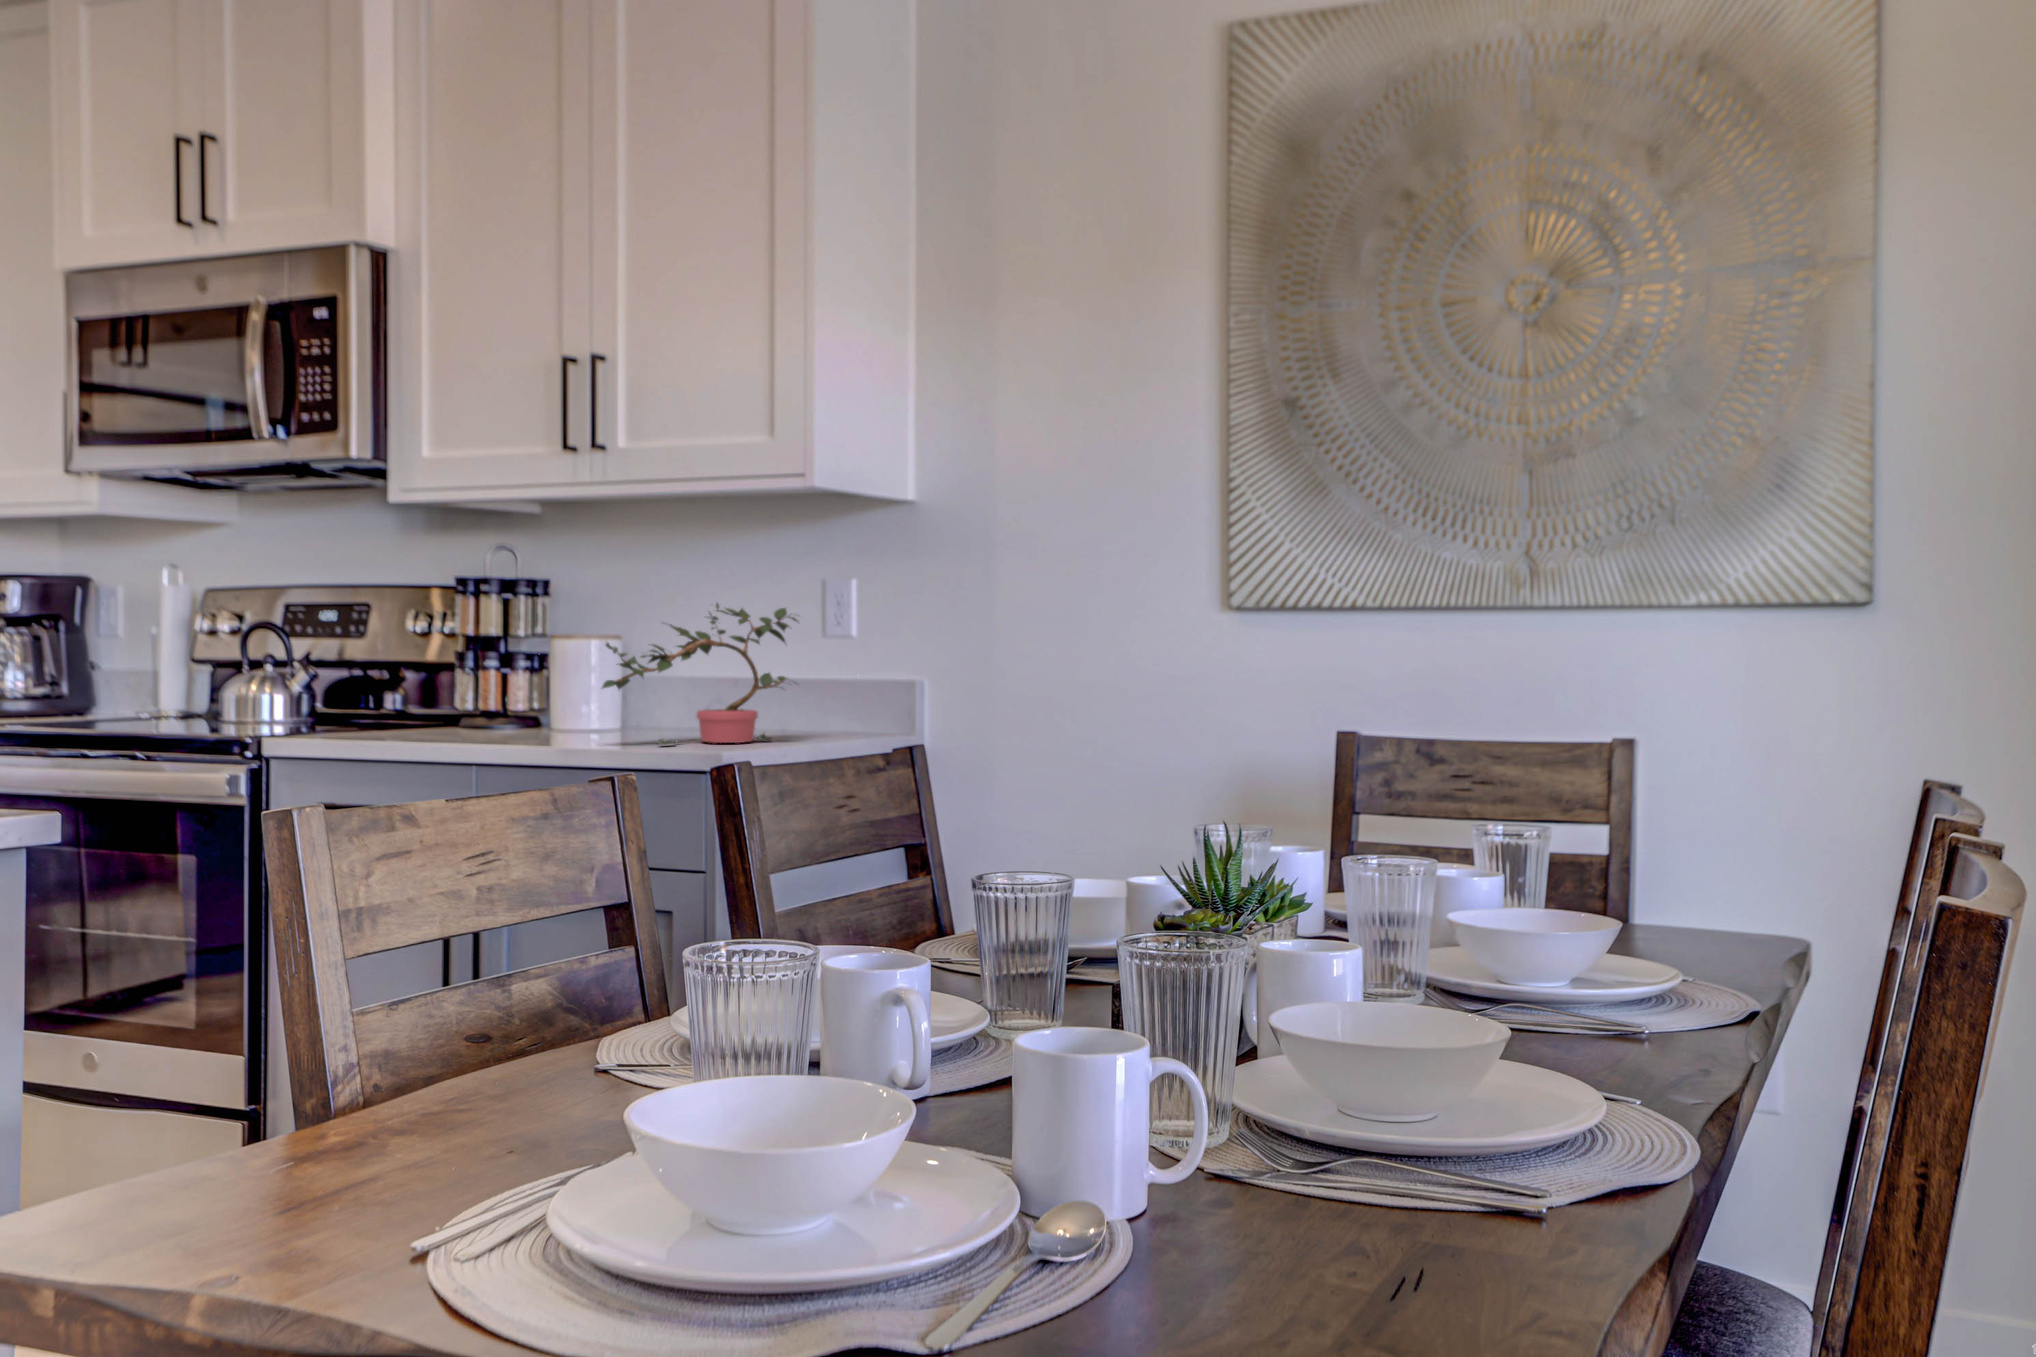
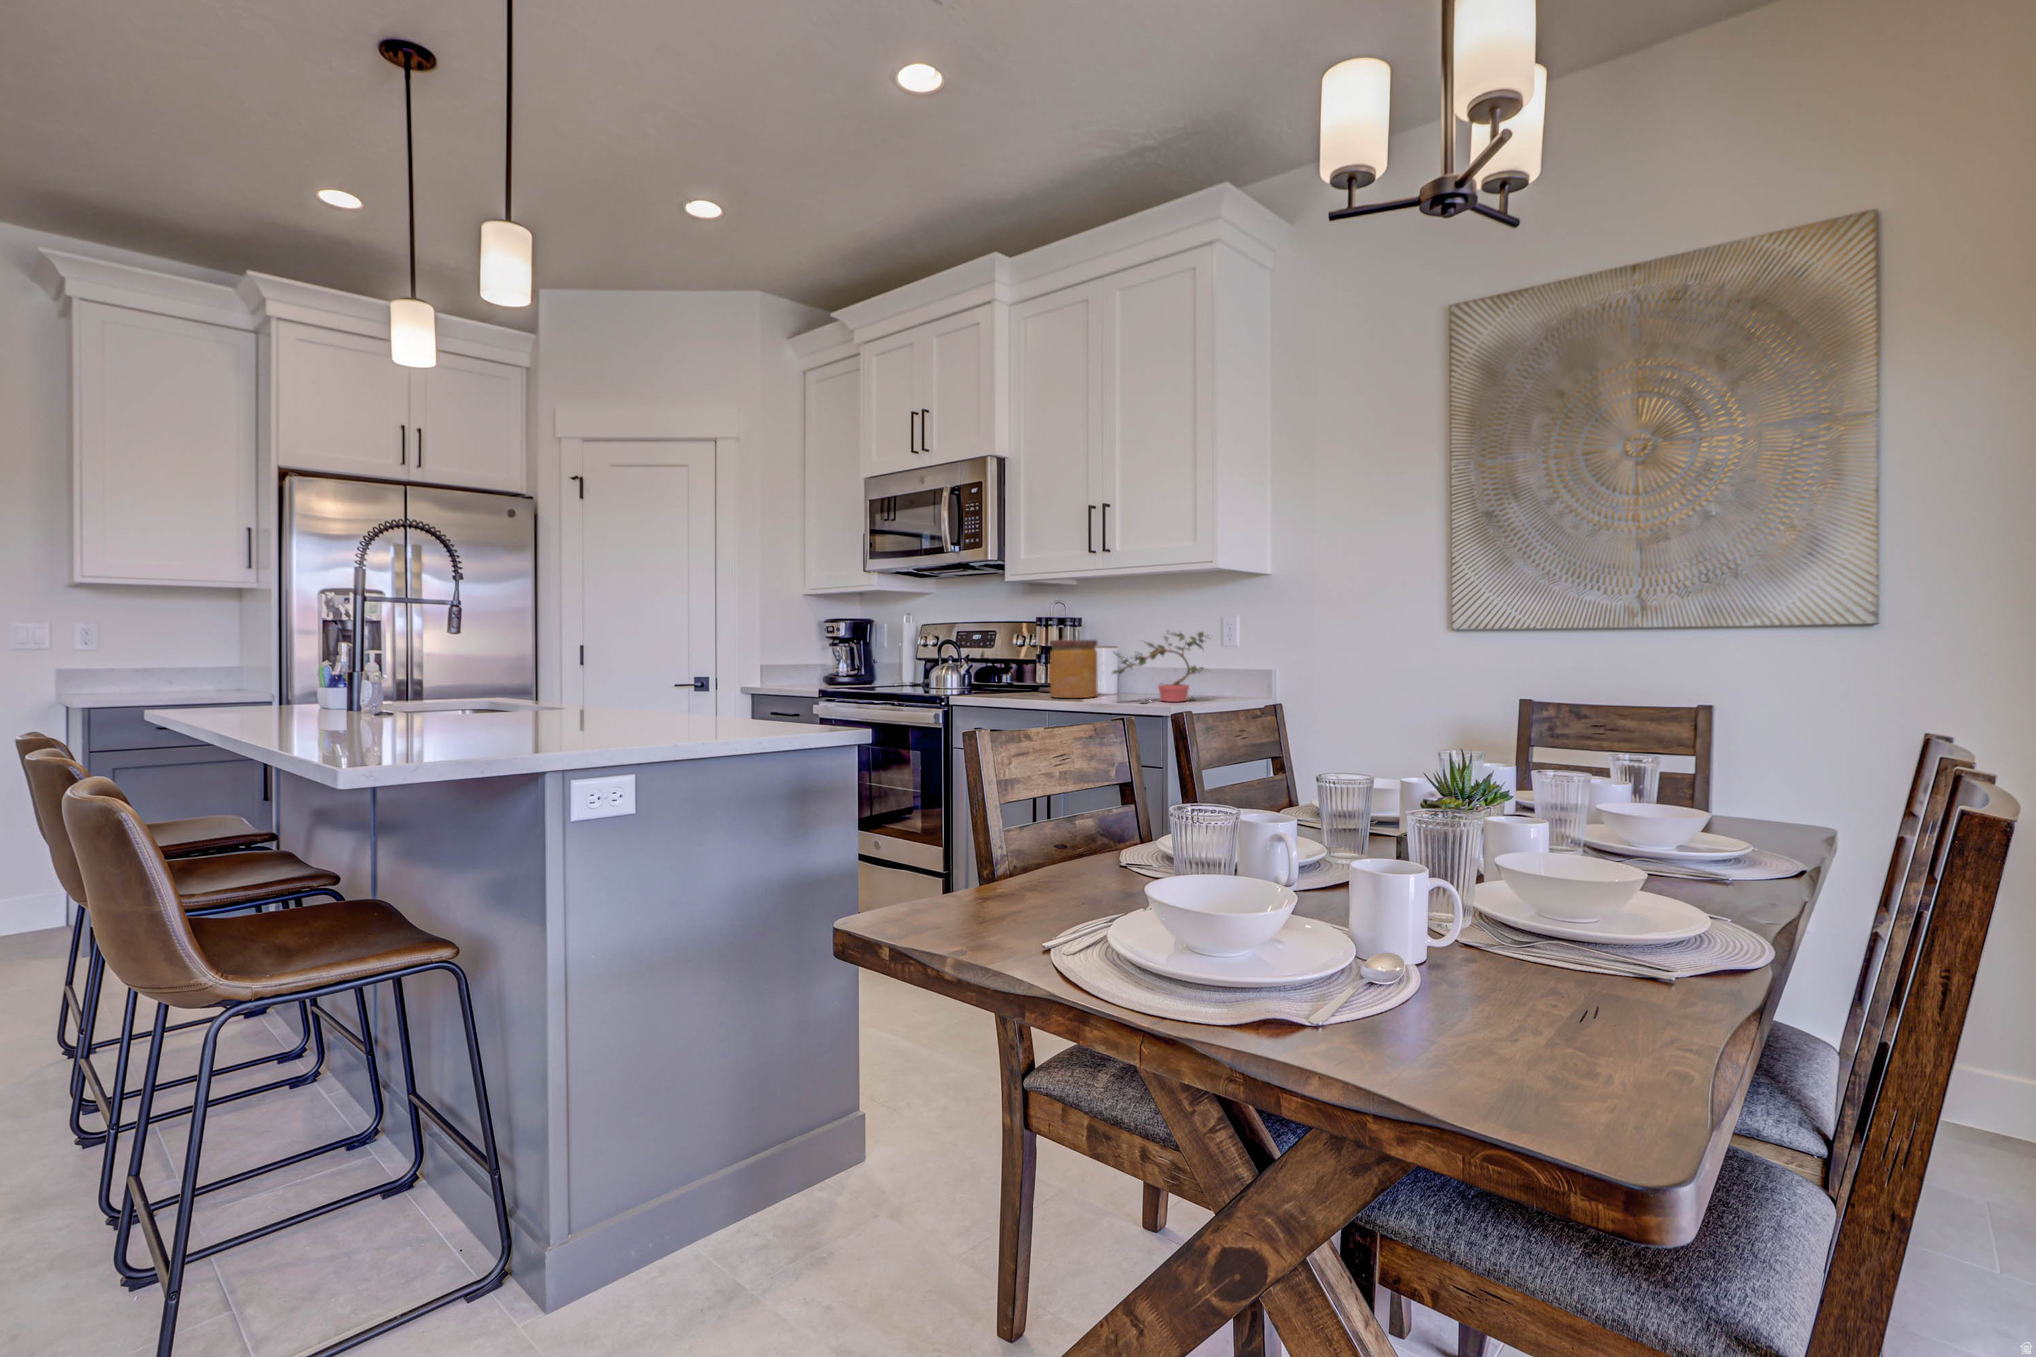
jar: none [478,620,579,738] -> present [1050,640,1098,698]

